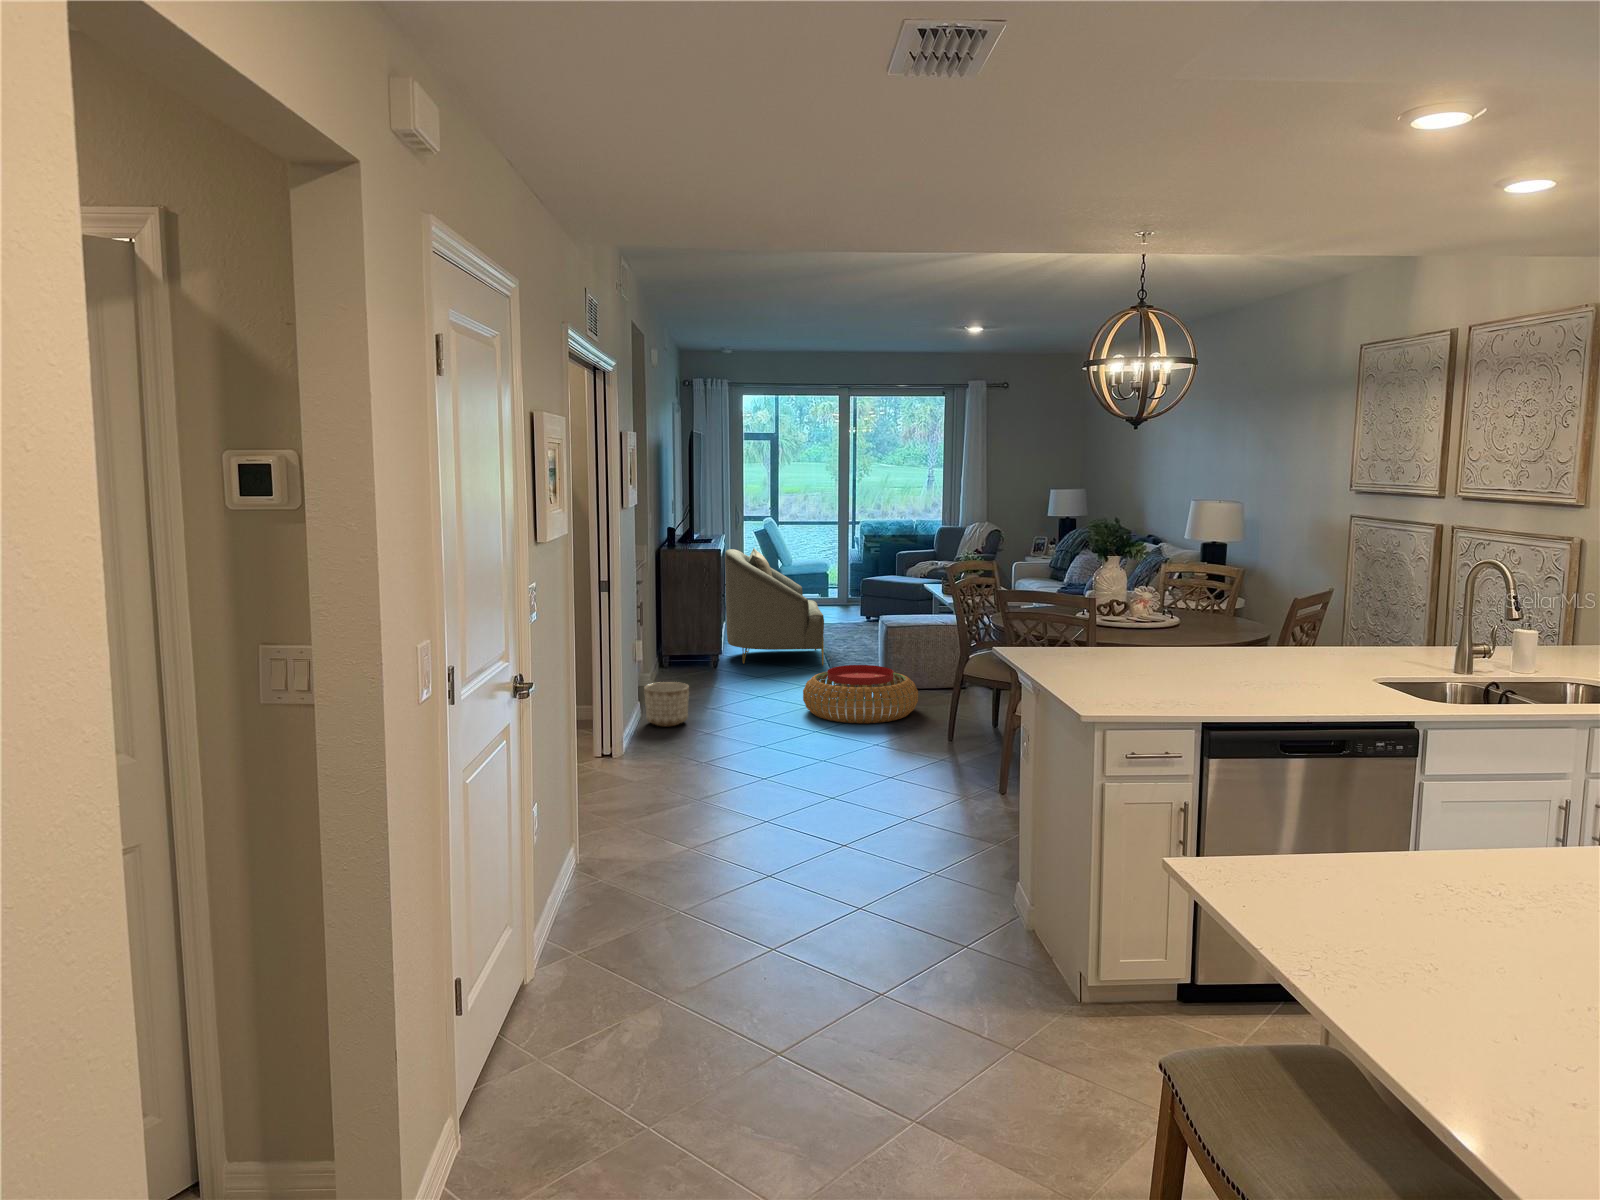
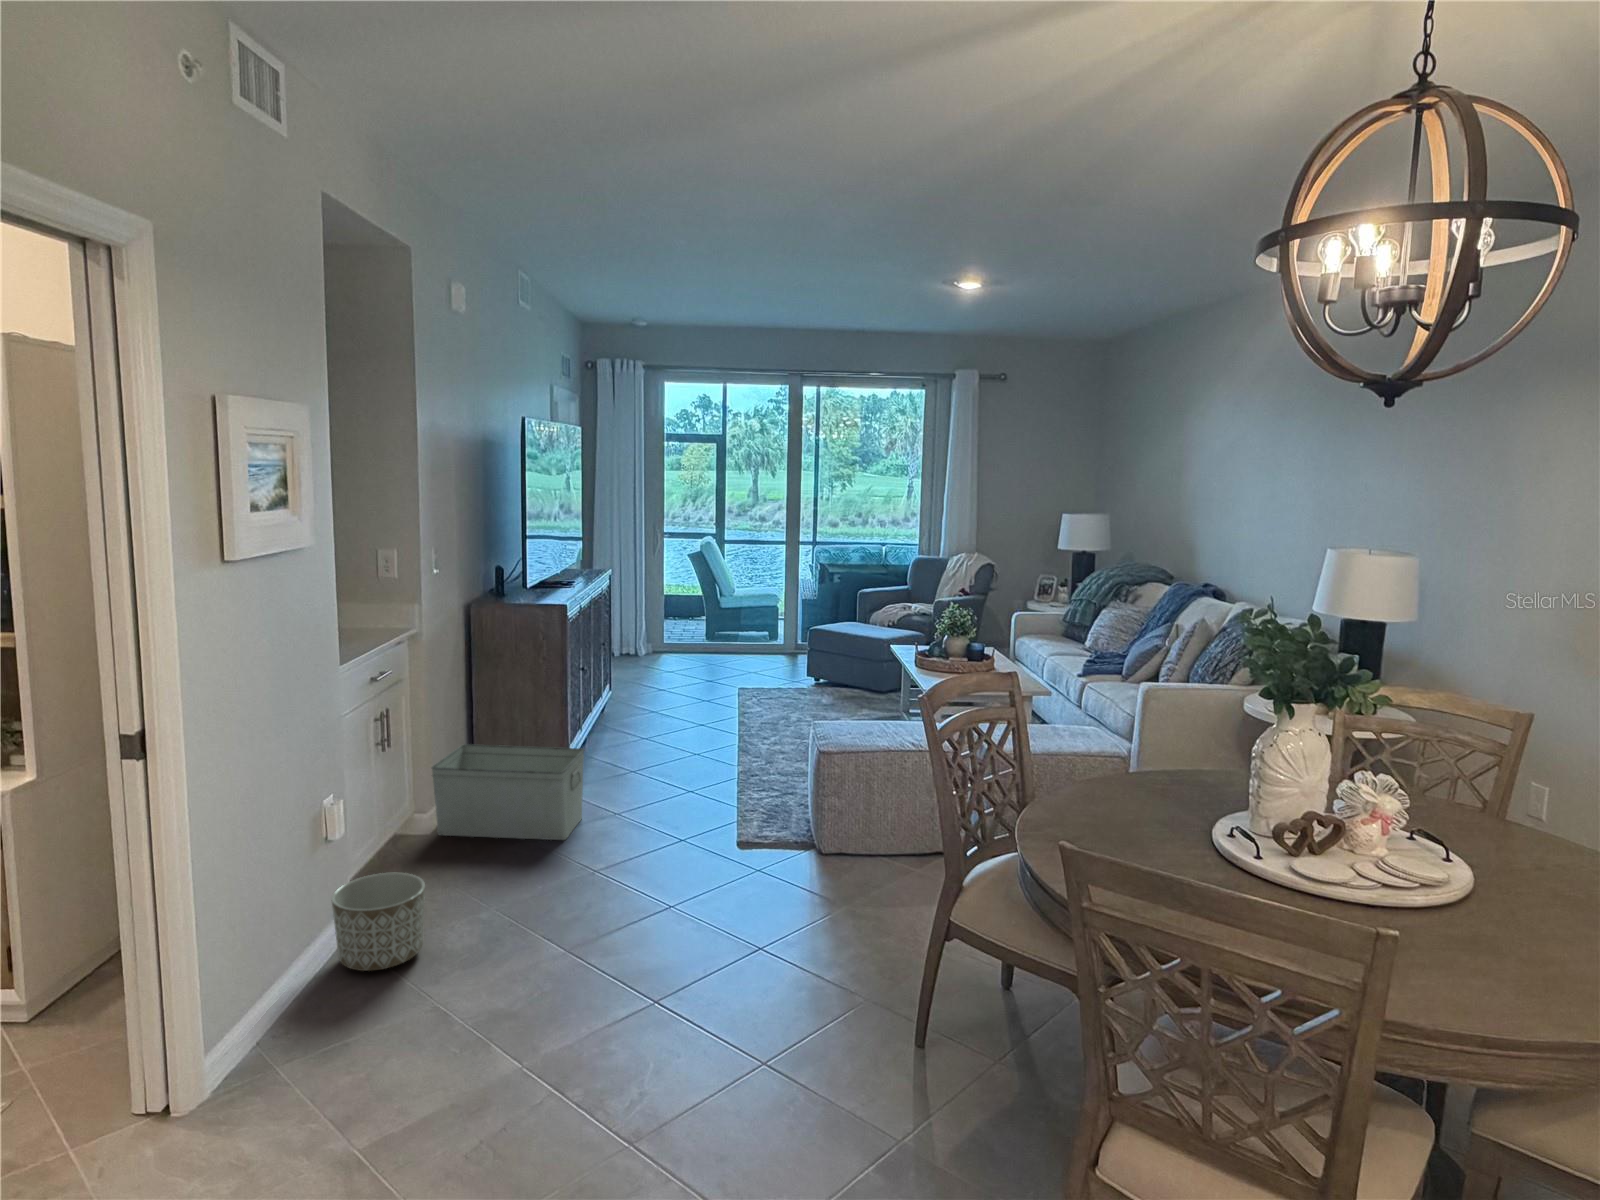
armchair: present [725,548,824,665] -> none [589,594,733,780]
storage bin: none [654,637,739,689] -> present [432,744,584,840]
pouf: present [803,665,918,723] -> none [652,829,862,969]

